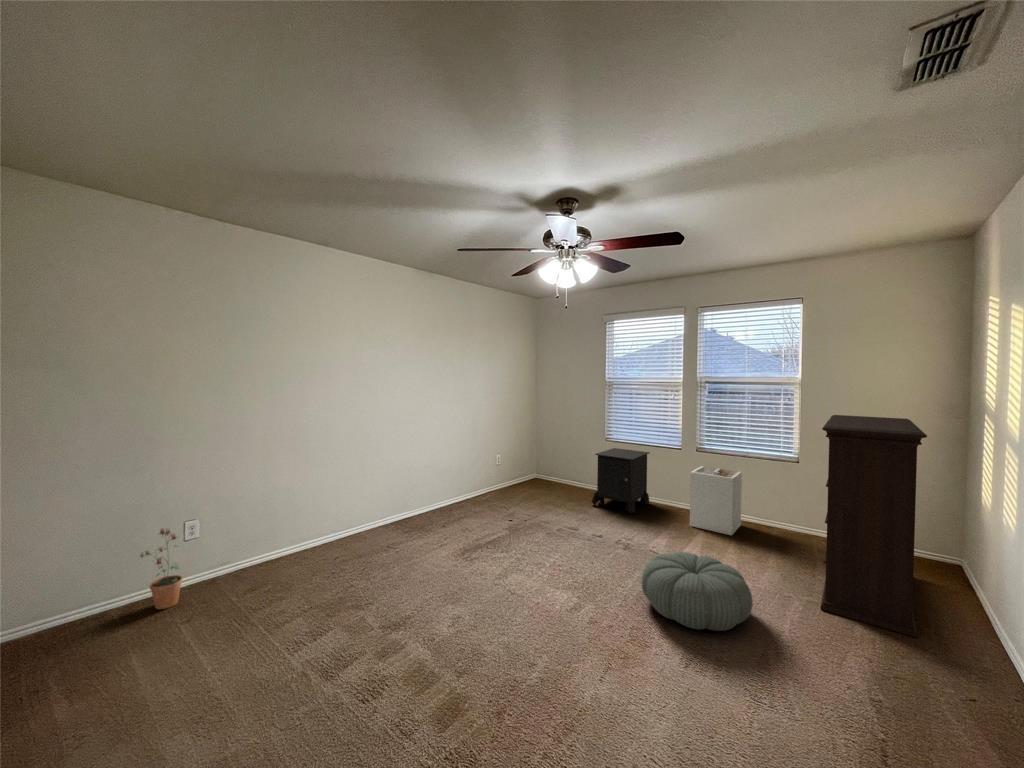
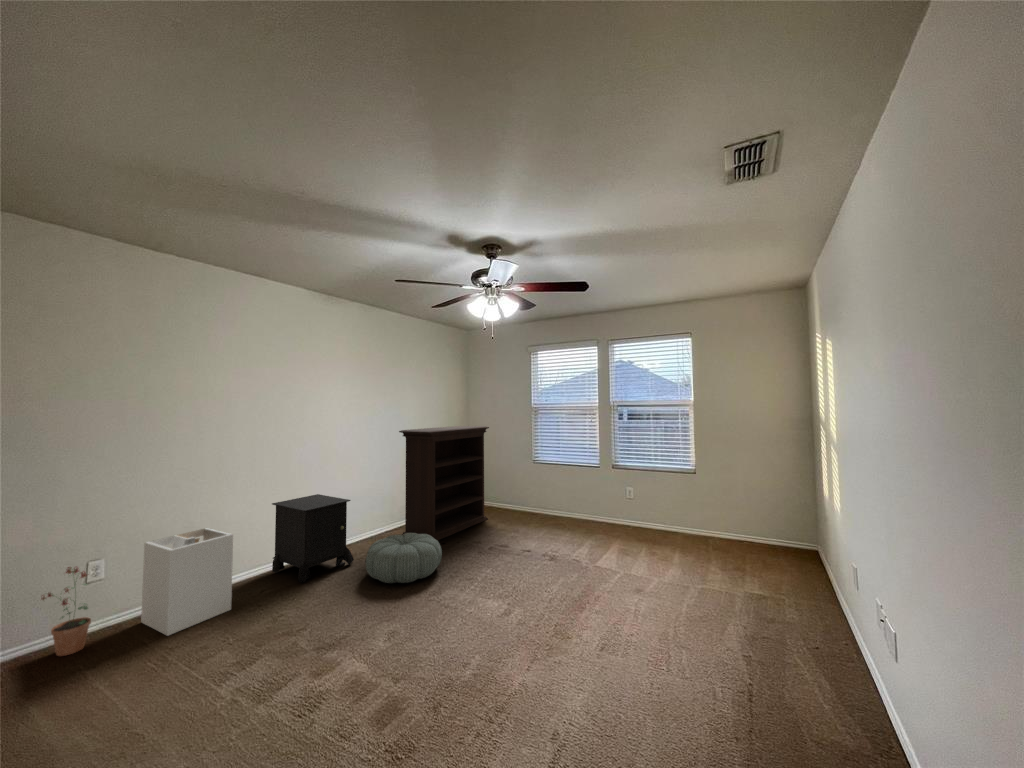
bookshelf: present [821,415,927,638] -> present [399,426,489,541]
nightstand: present [592,448,650,513] -> present [272,494,354,583]
laundry hamper: present [690,466,742,535] -> present [141,528,233,636]
pouf: present [641,552,753,631] -> present [366,533,442,583]

